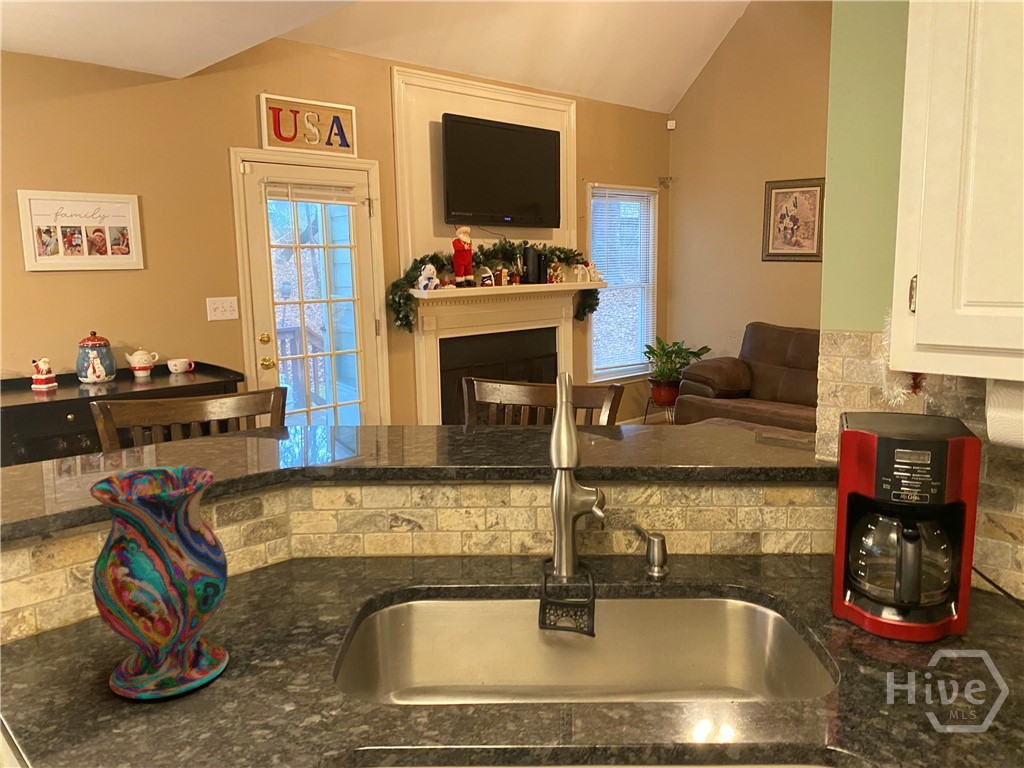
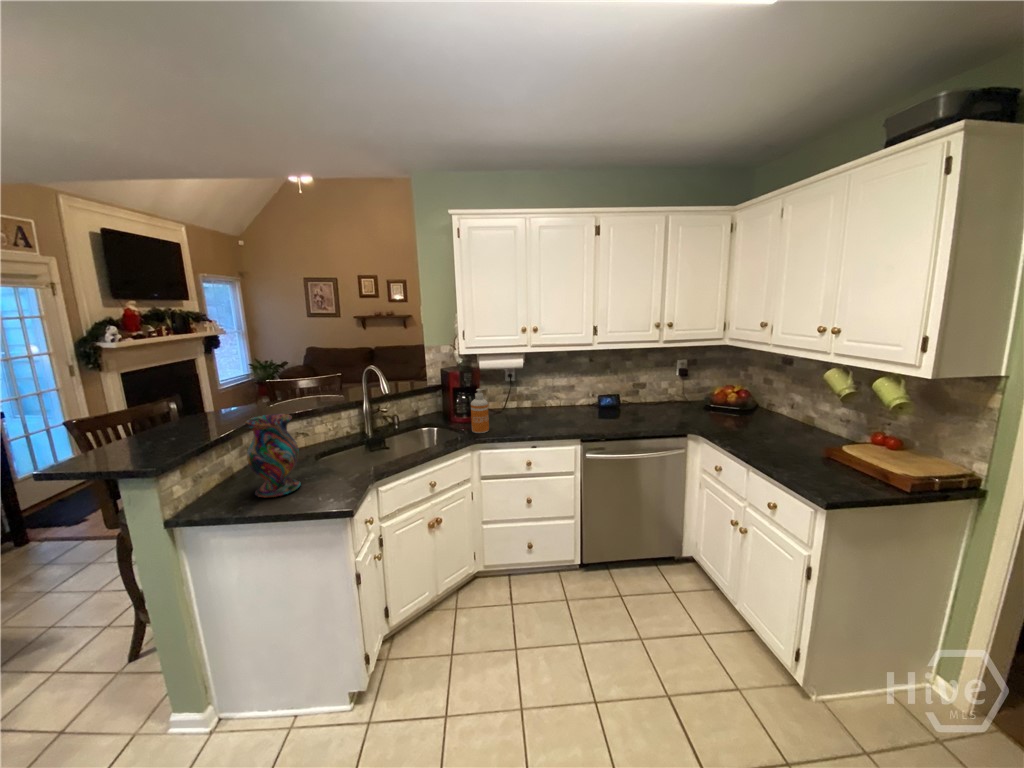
soap dispenser: none [884,526,976,721] -> present [471,389,489,433]

